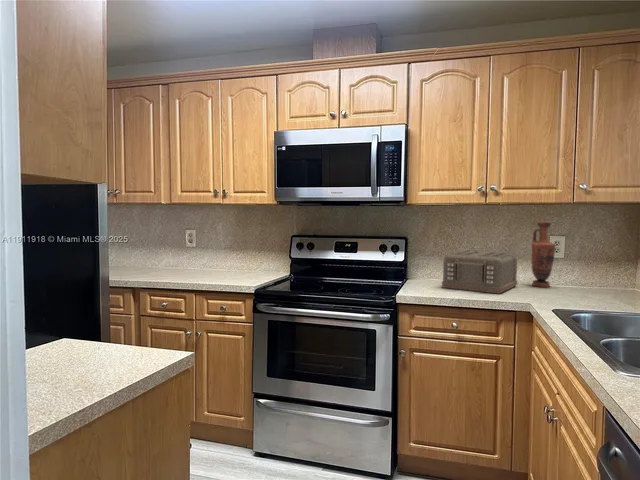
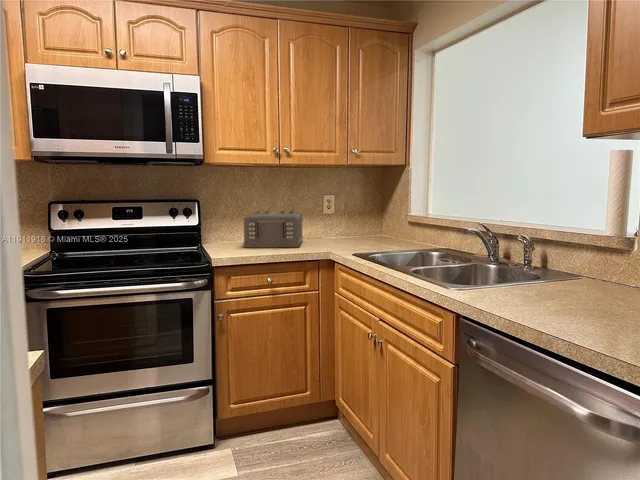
vase: present [531,222,555,287] -> none [311,182,330,239]

